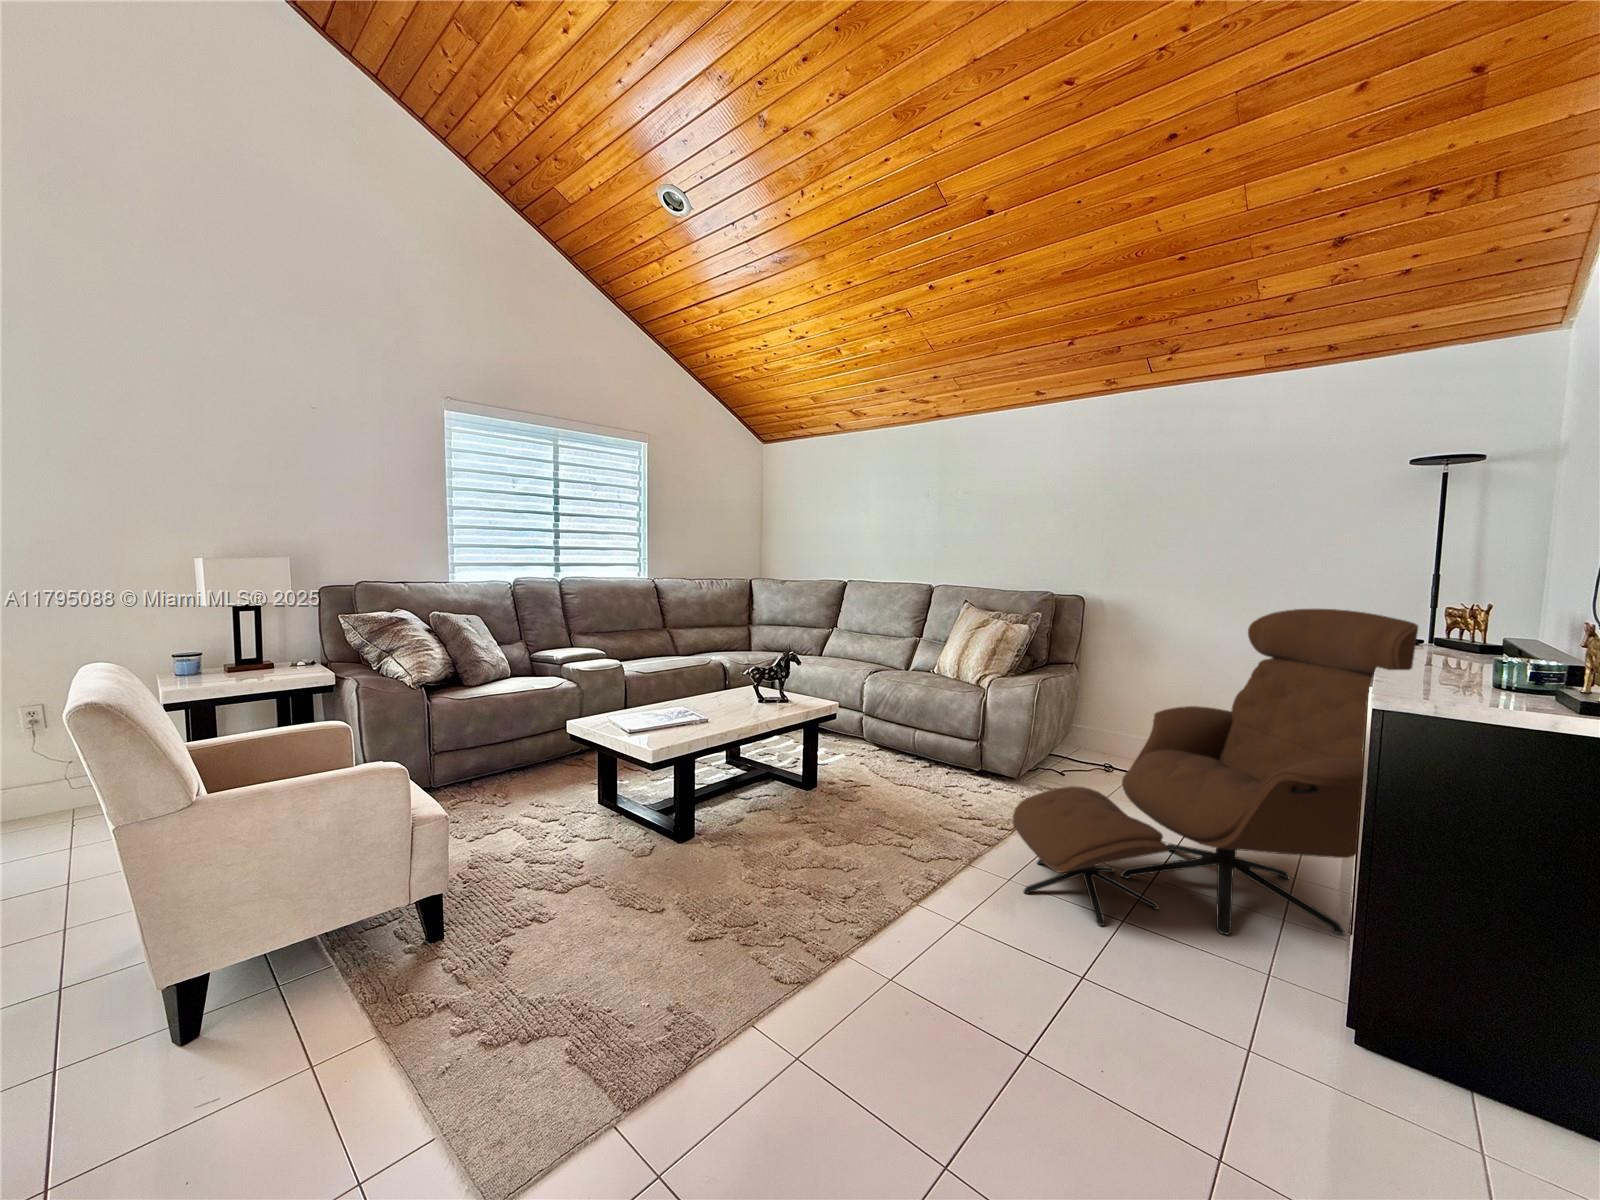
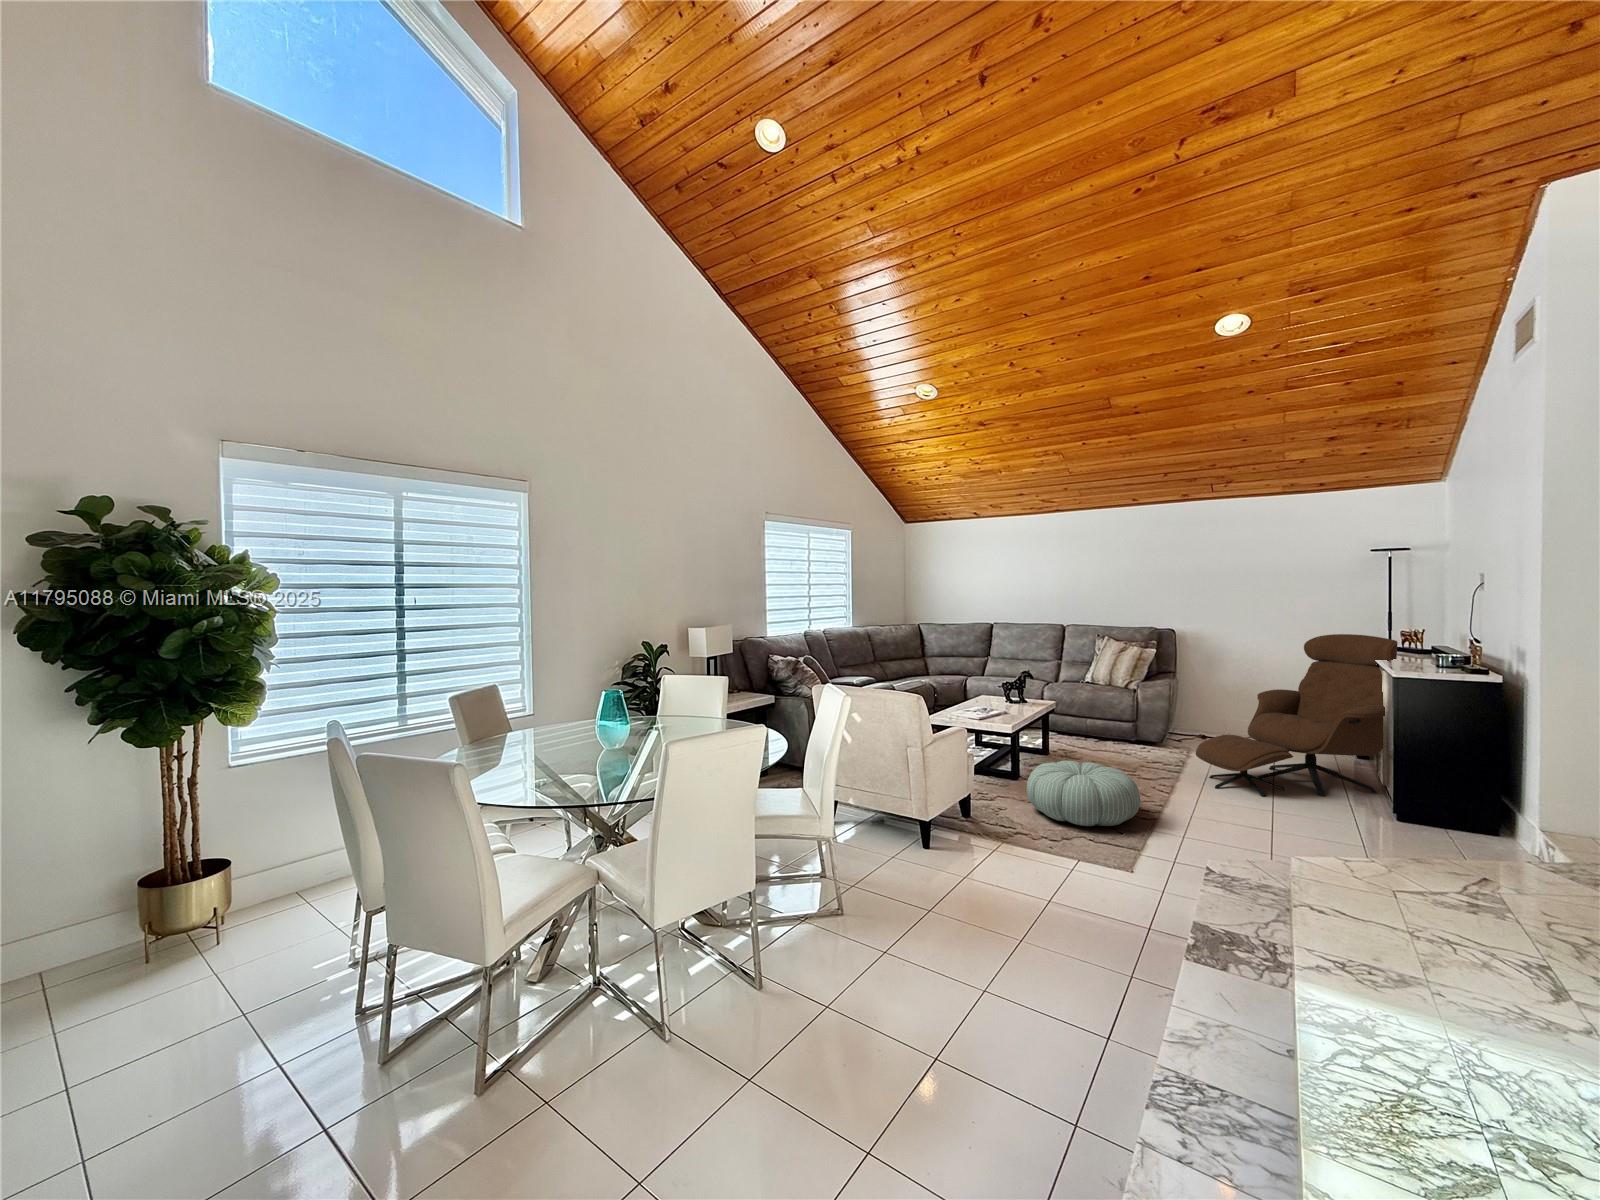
pouf: none [569,828,791,1001] -> present [1027,761,1140,826]

